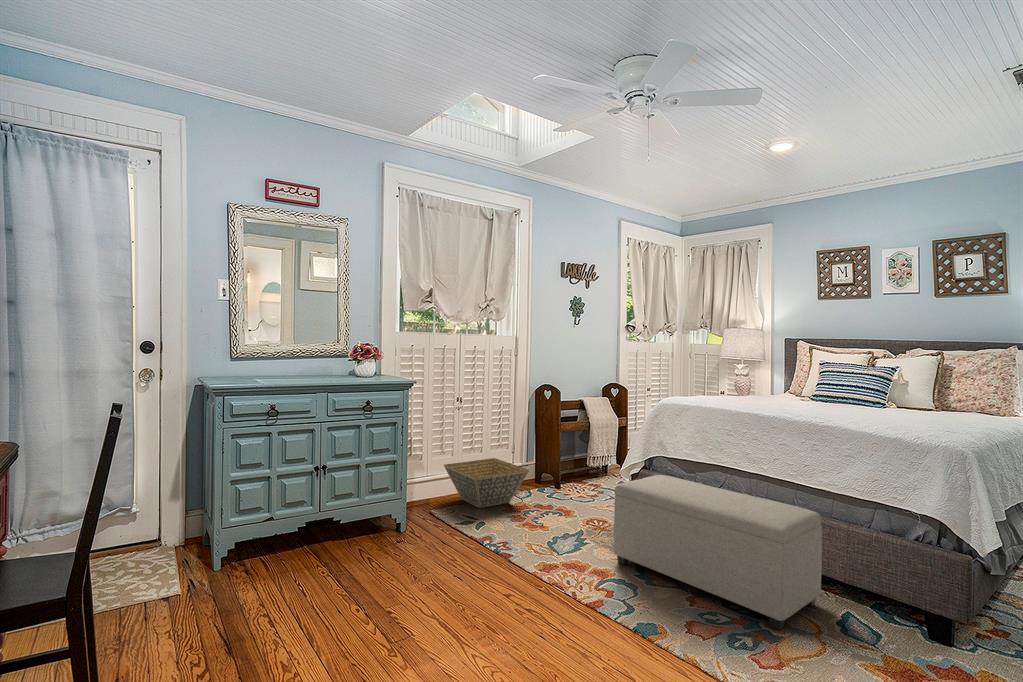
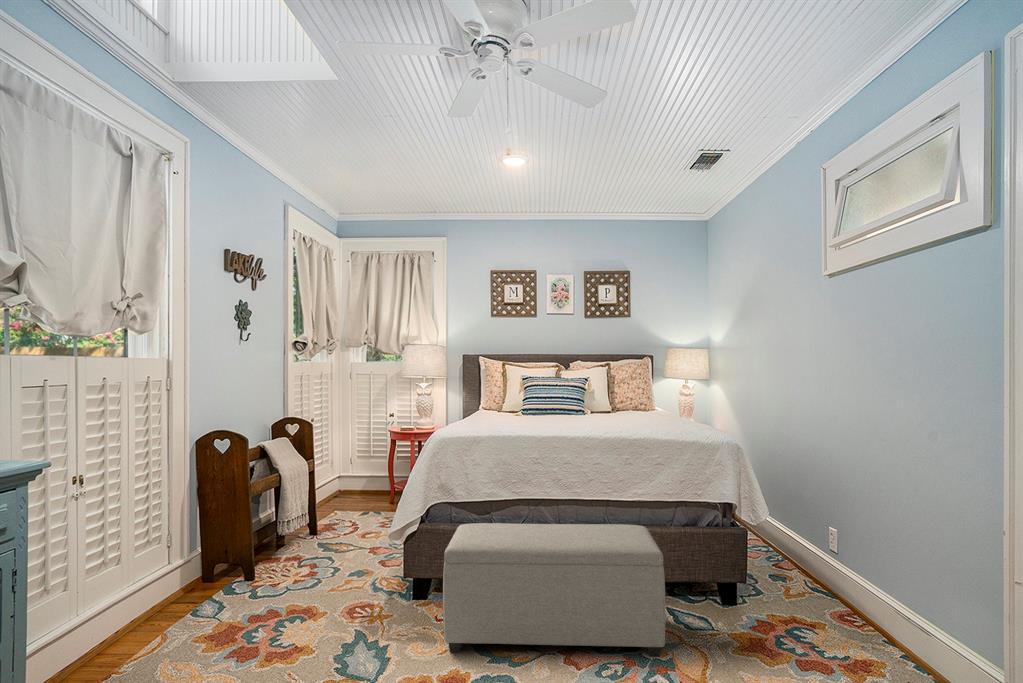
basket: present [444,458,529,508] -> none [69,559,240,651]

